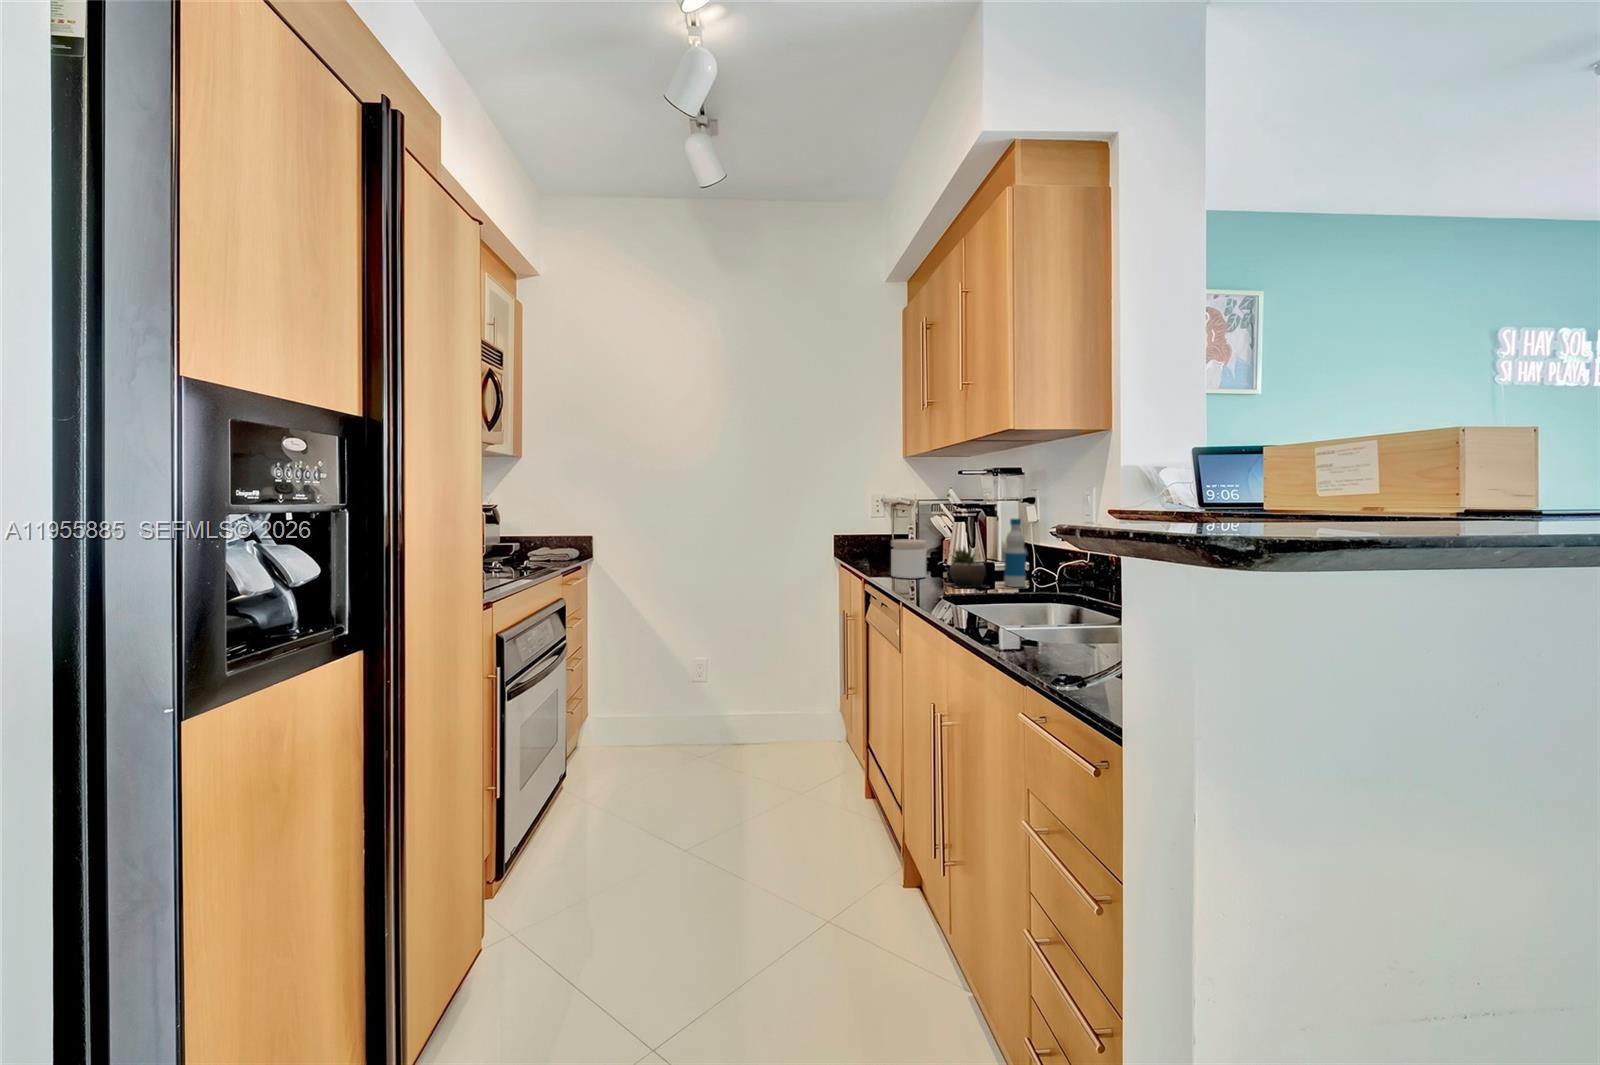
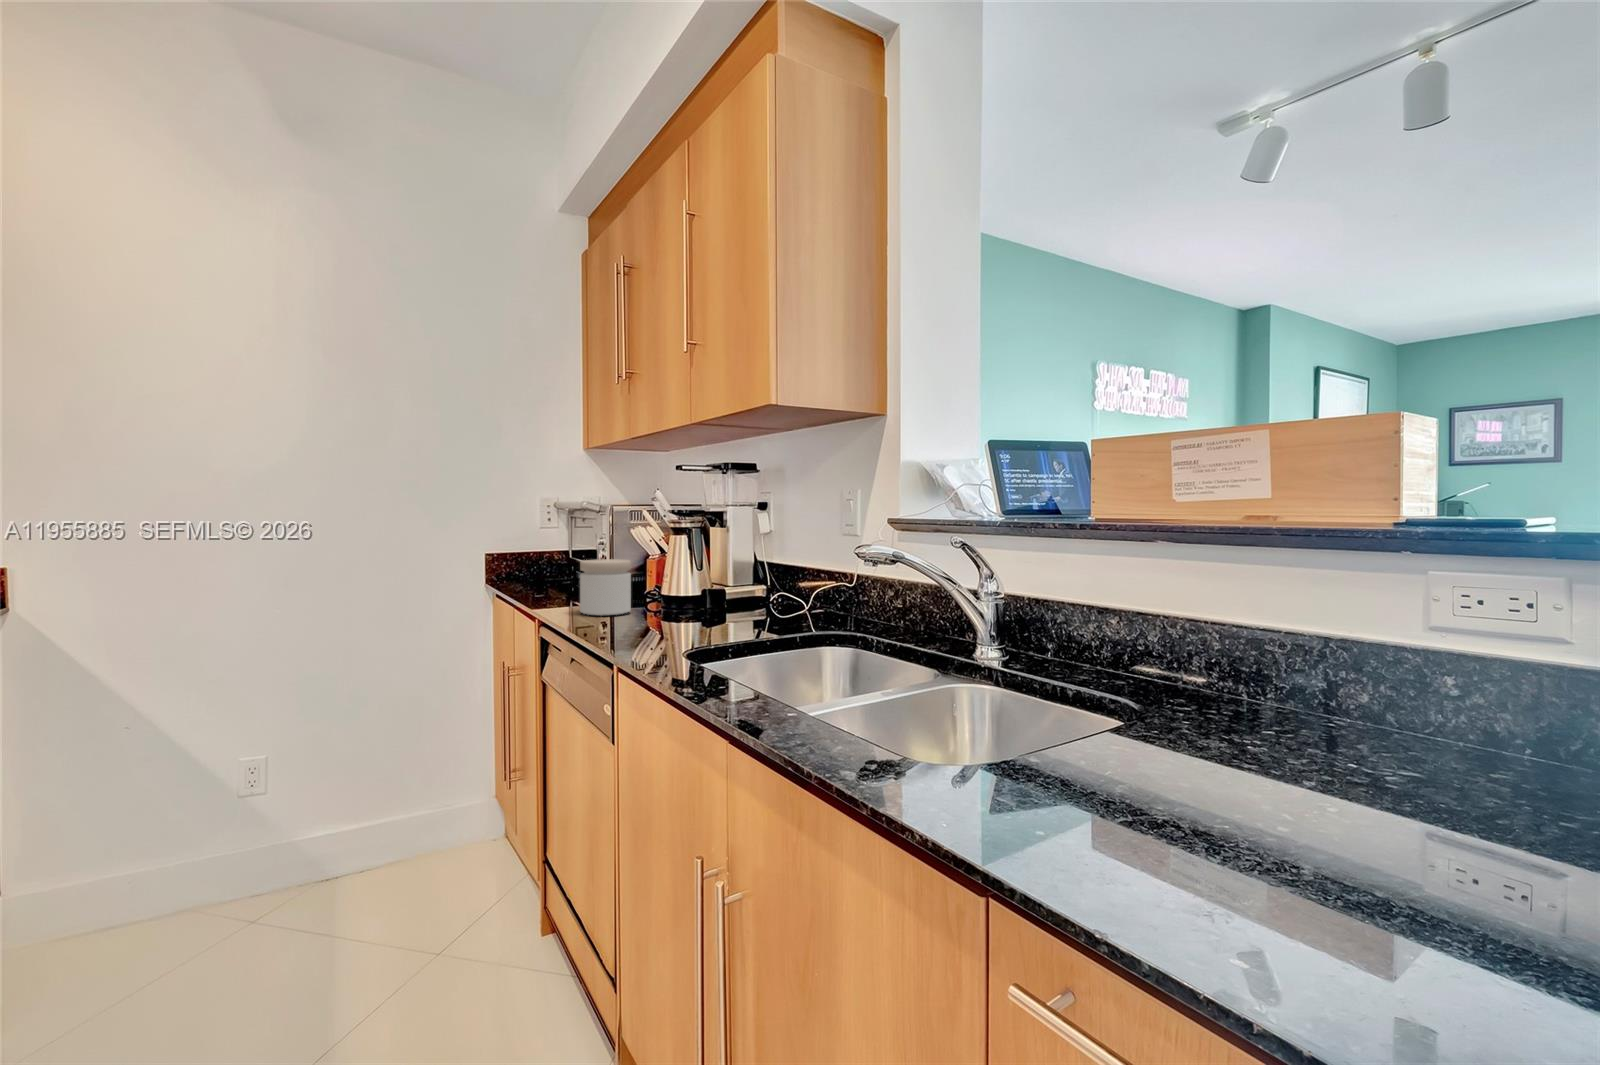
bottle: present [1004,519,1026,587] -> none [739,530,766,621]
succulent plant: present [947,547,986,587] -> none [658,567,726,628]

